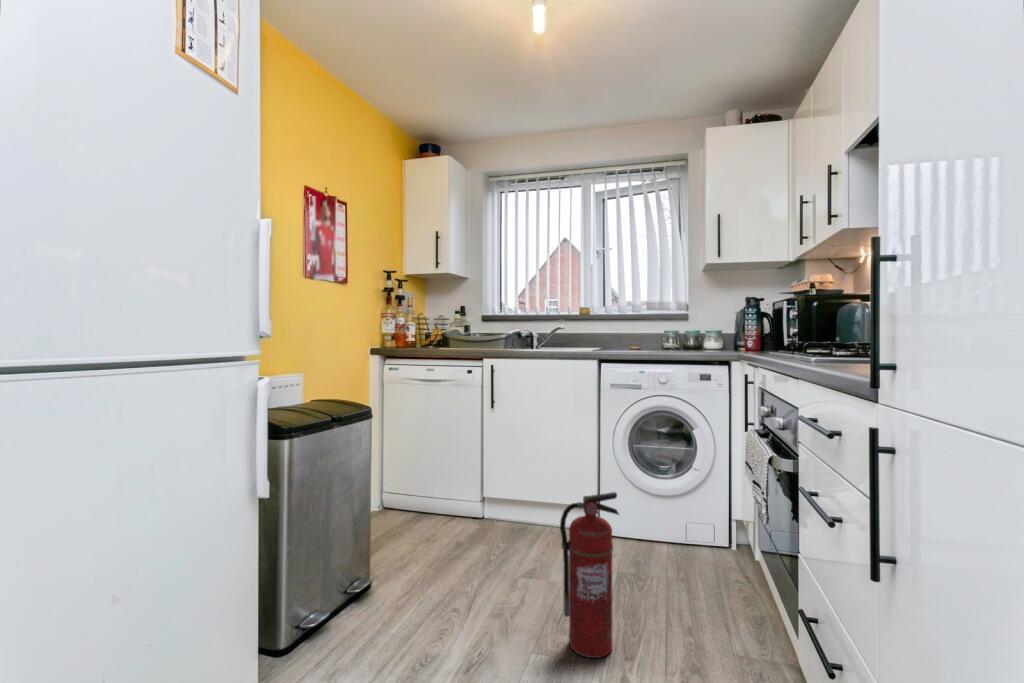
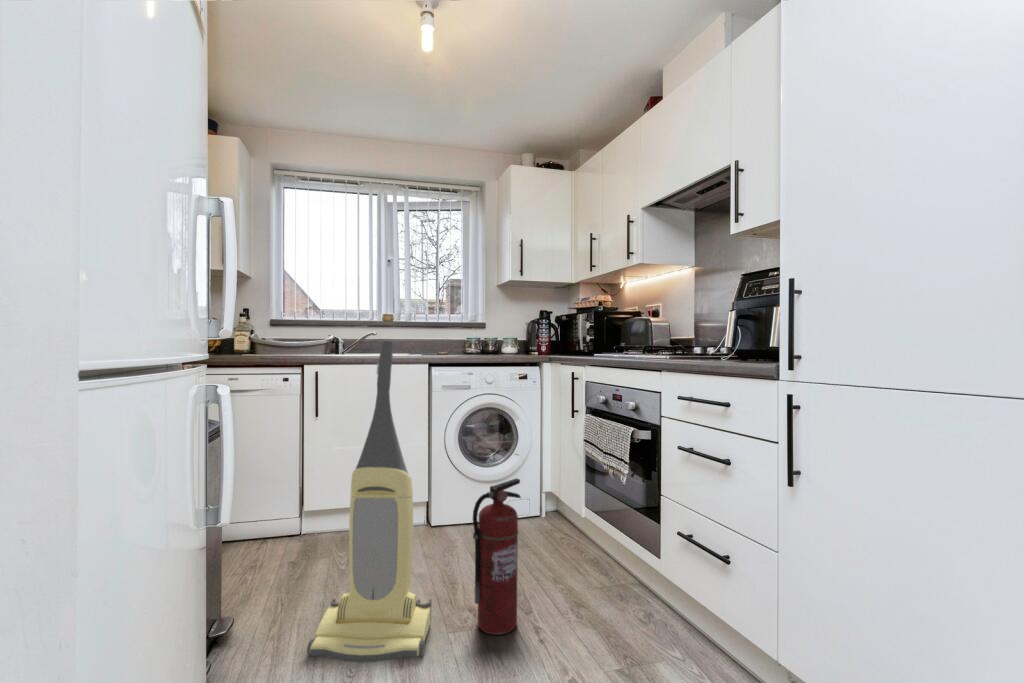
vacuum cleaner: none [418,341,530,651] -> present [307,341,431,663]

